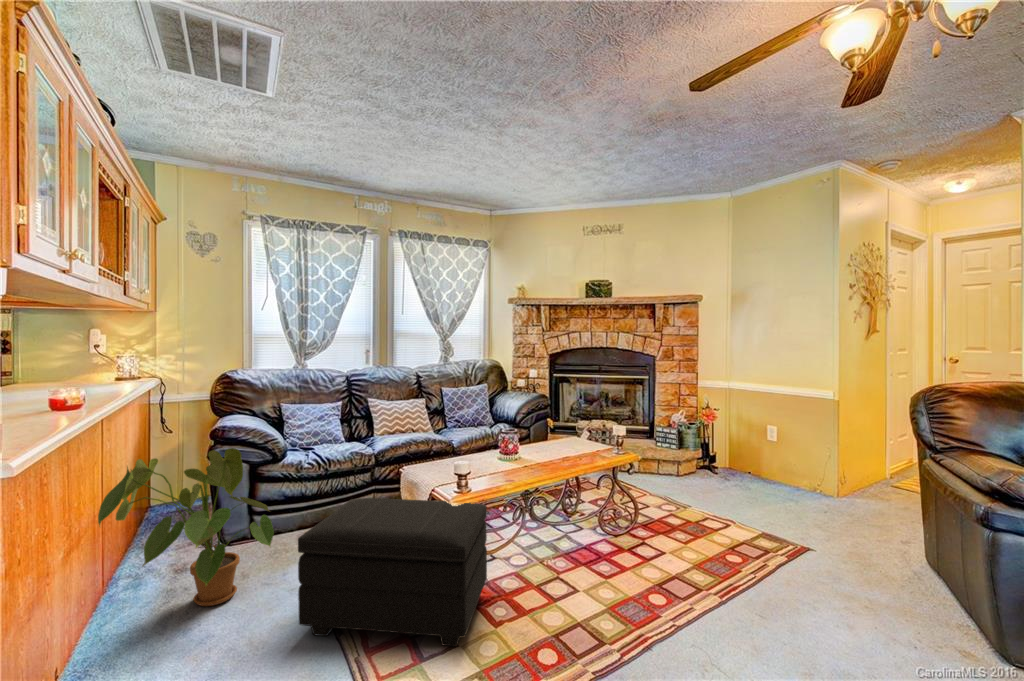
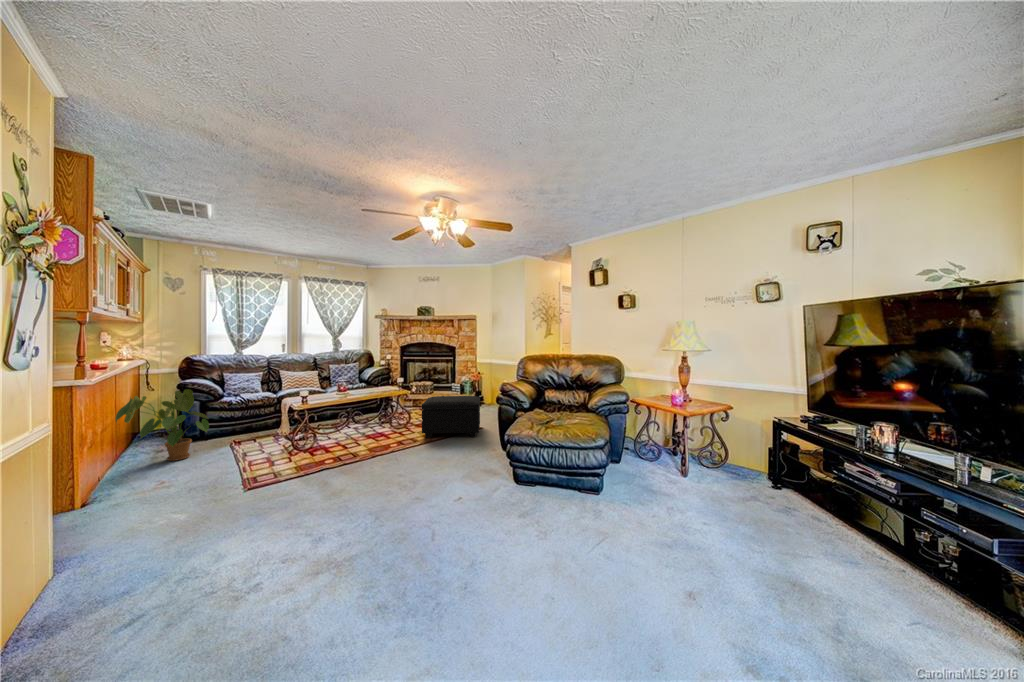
footstool: present [298,498,487,647] -> present [422,396,480,438]

